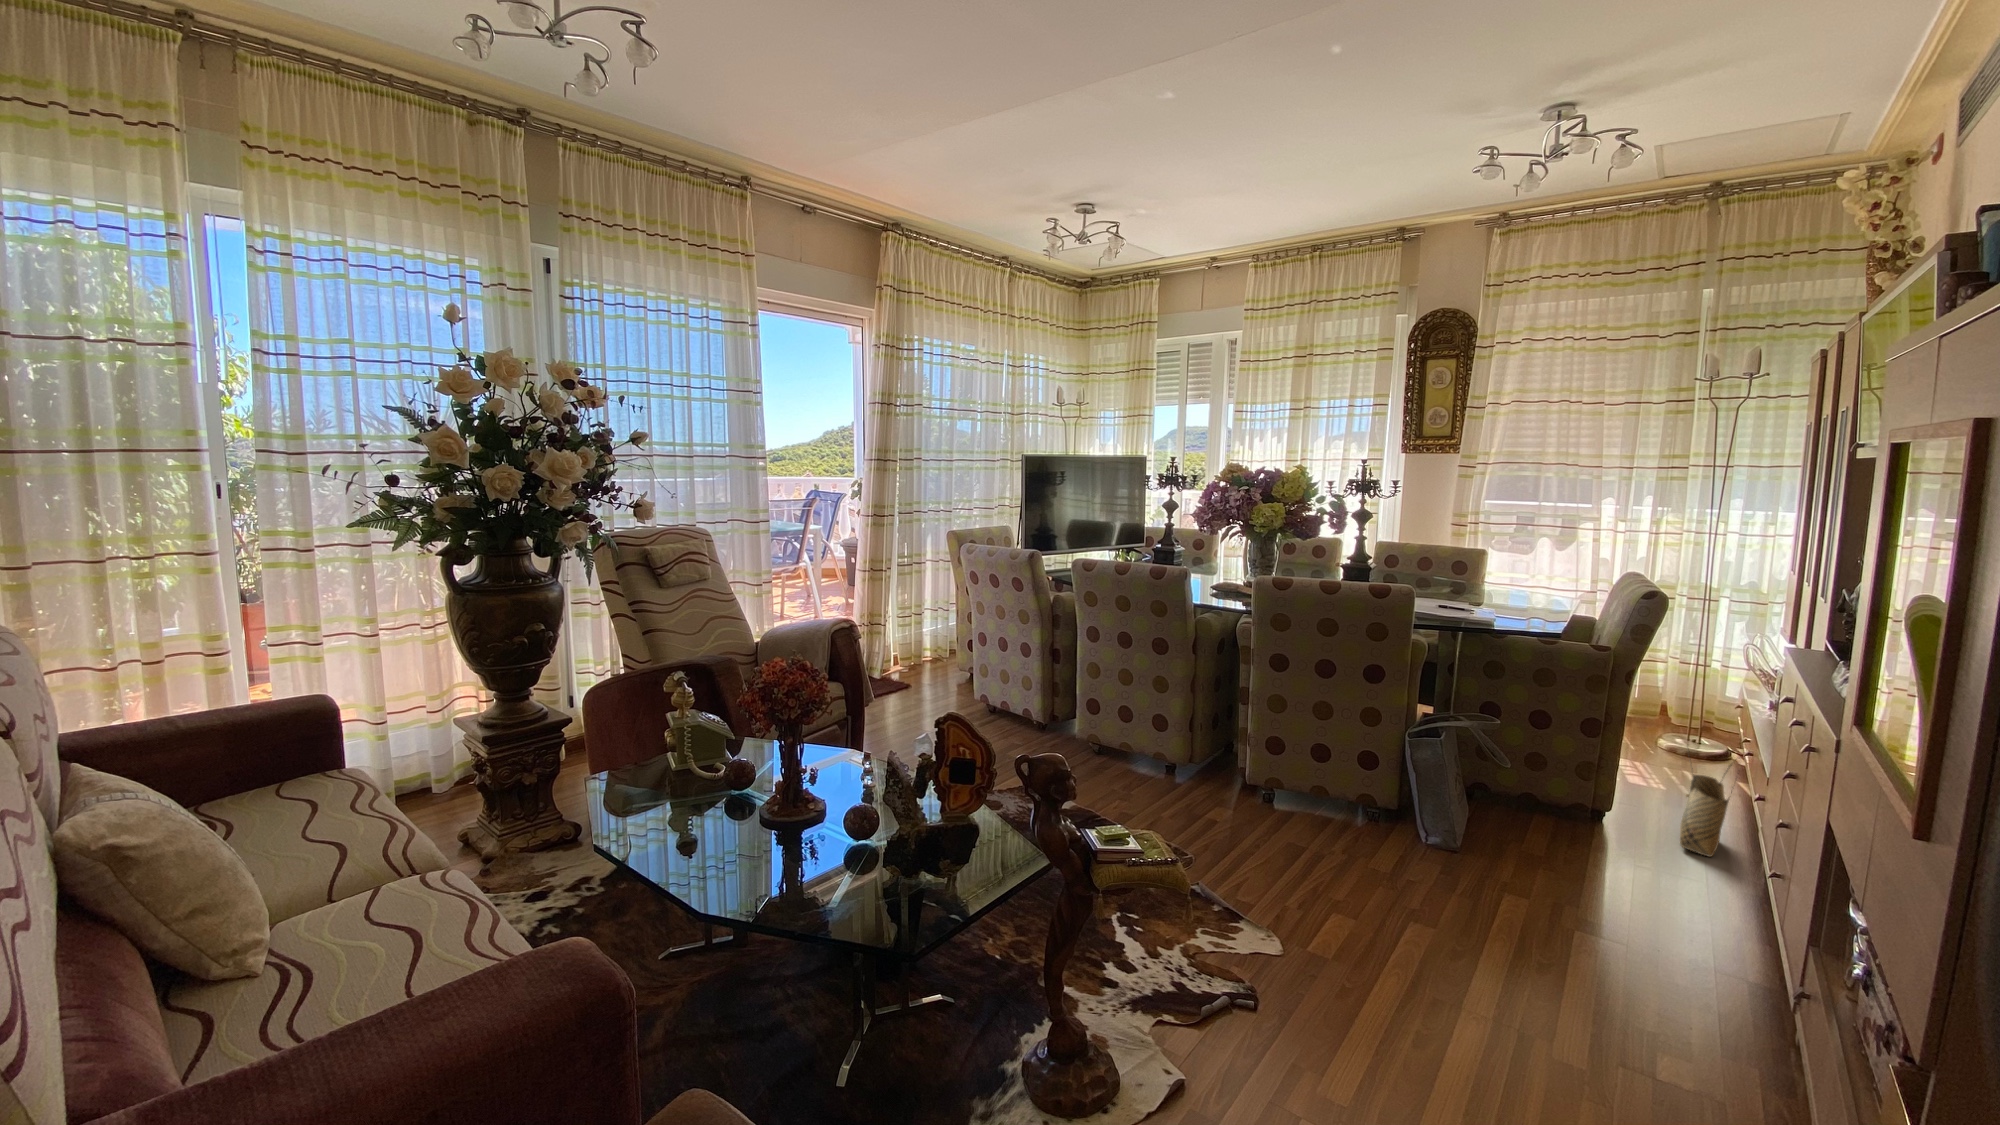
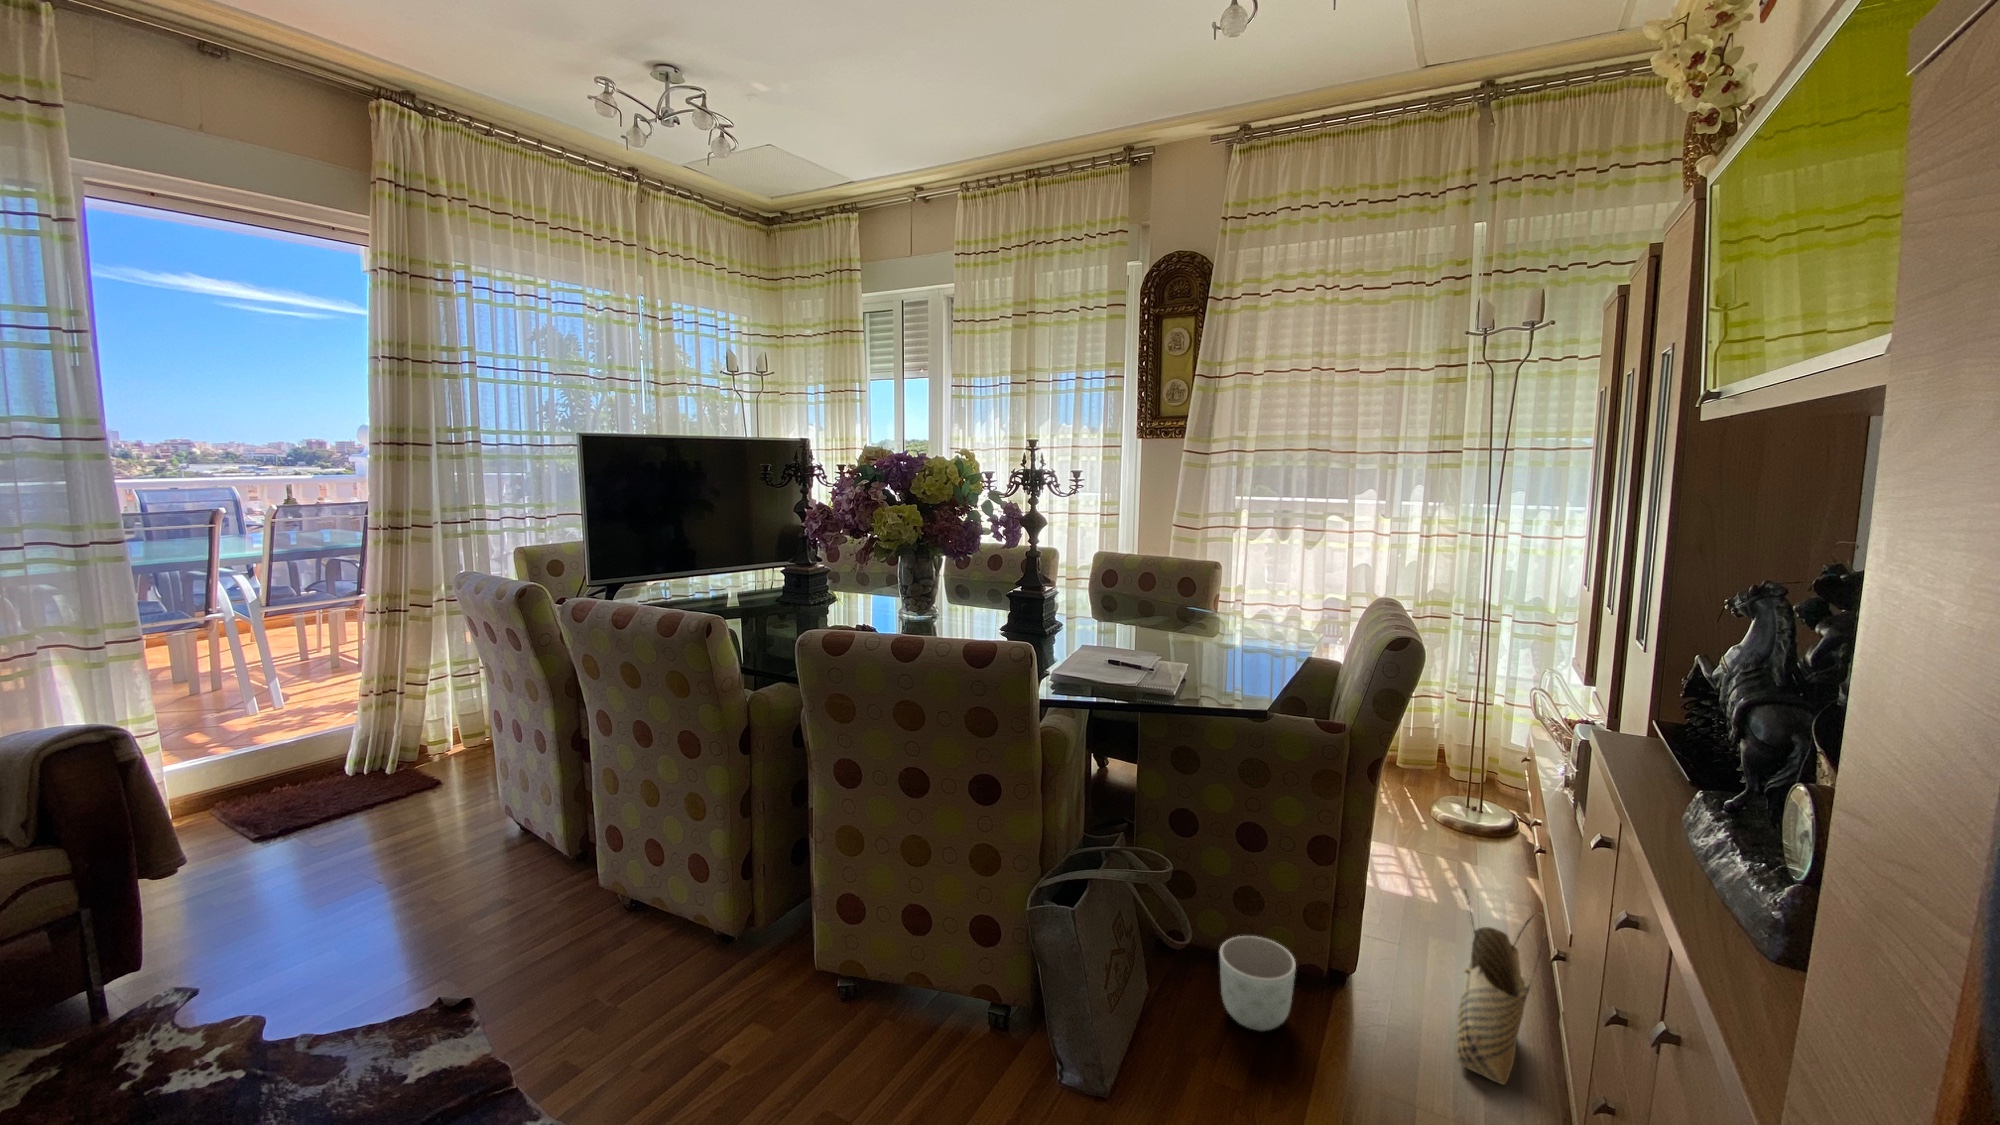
planter: none [1517,776,1570,828] -> present [1219,936,1296,1031]

